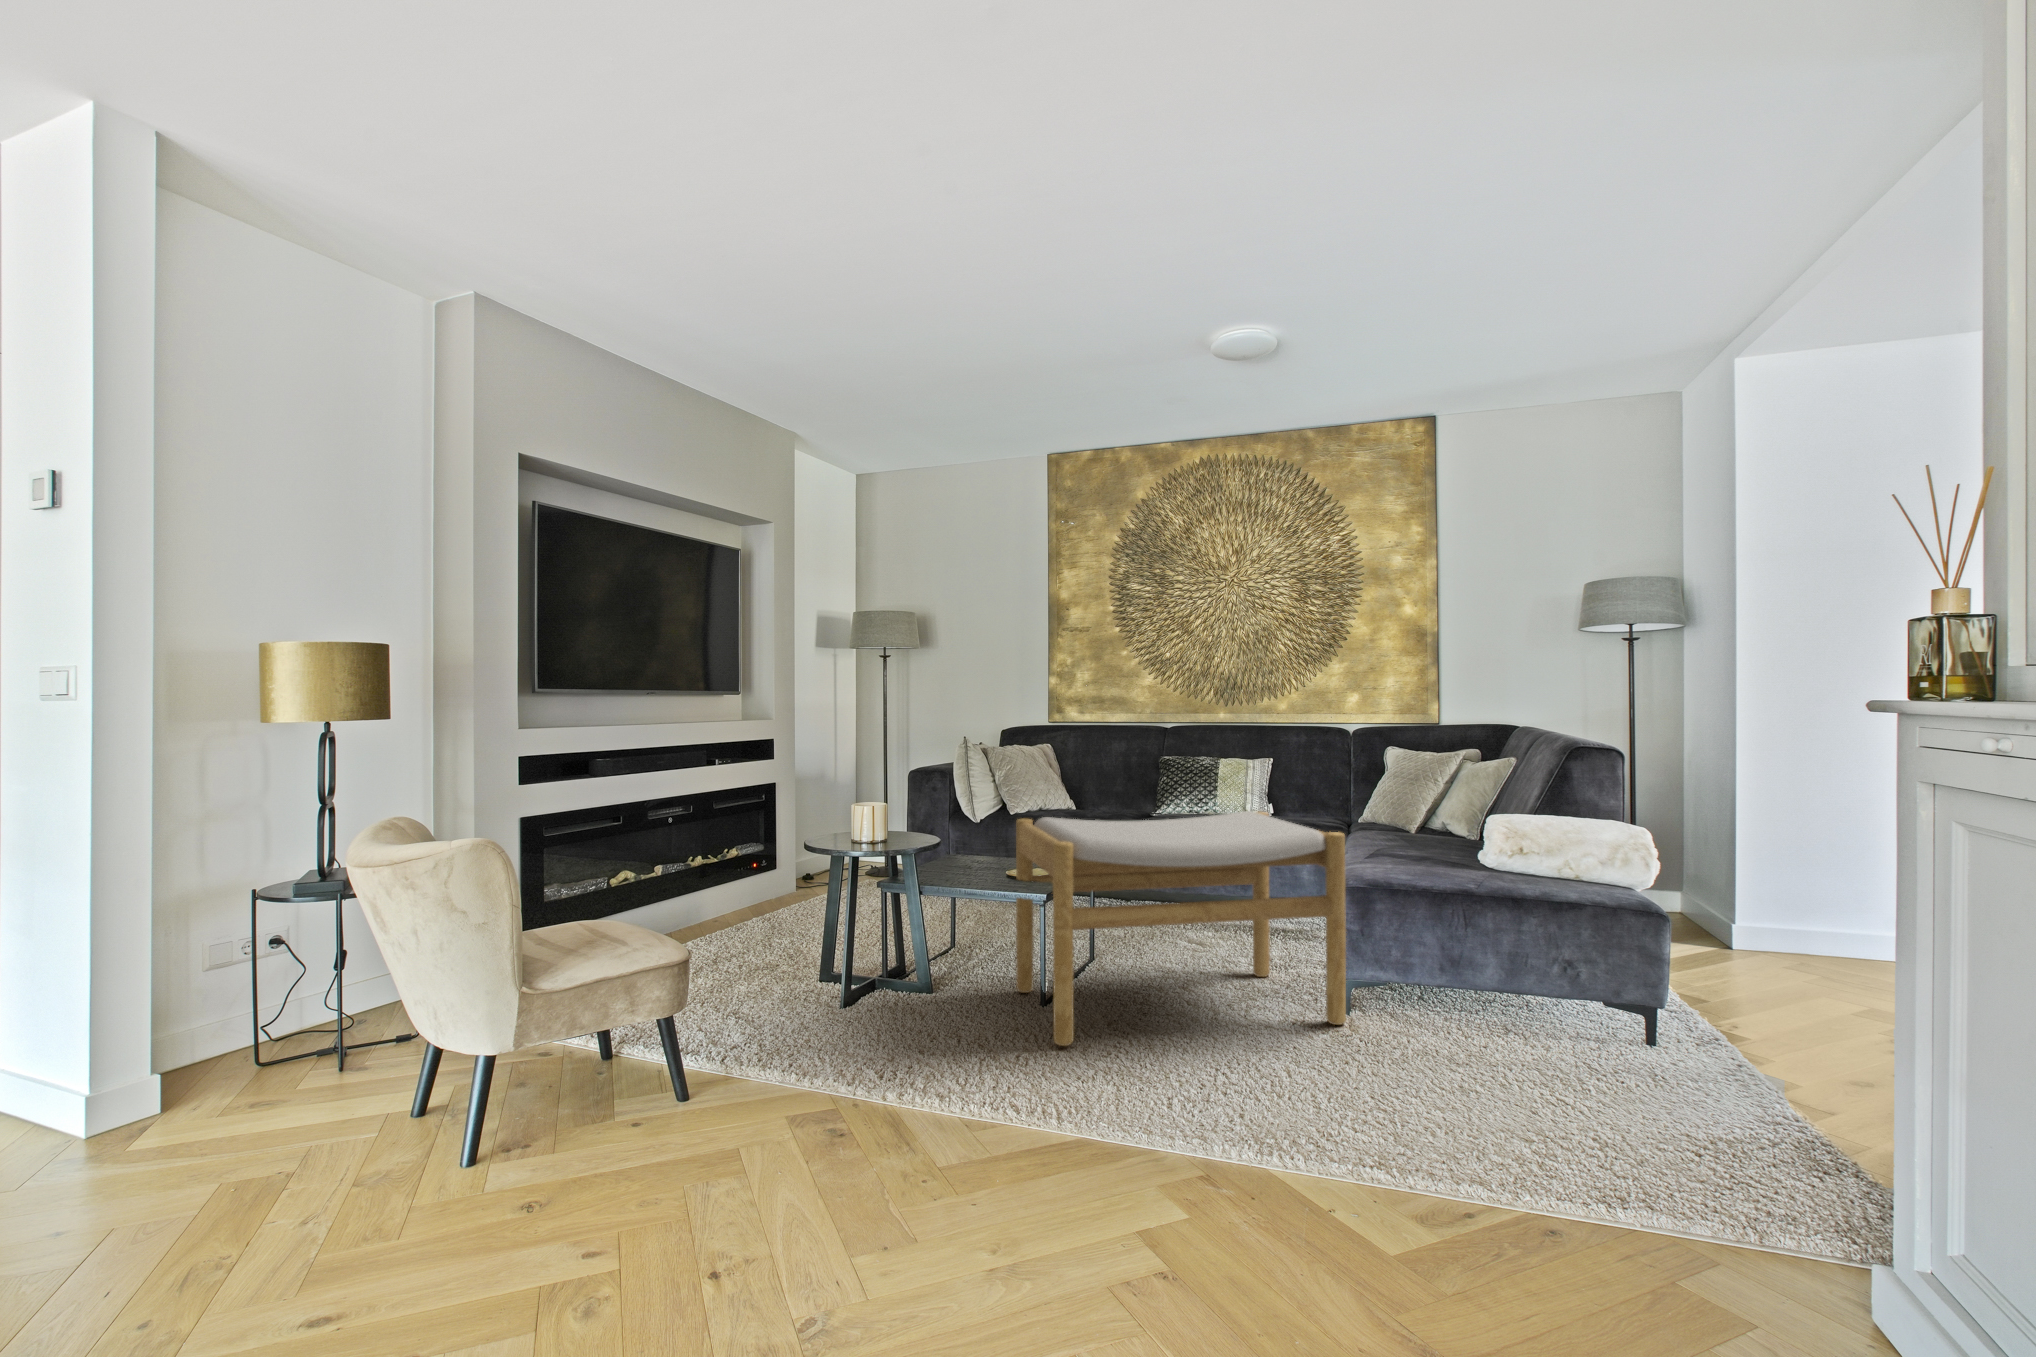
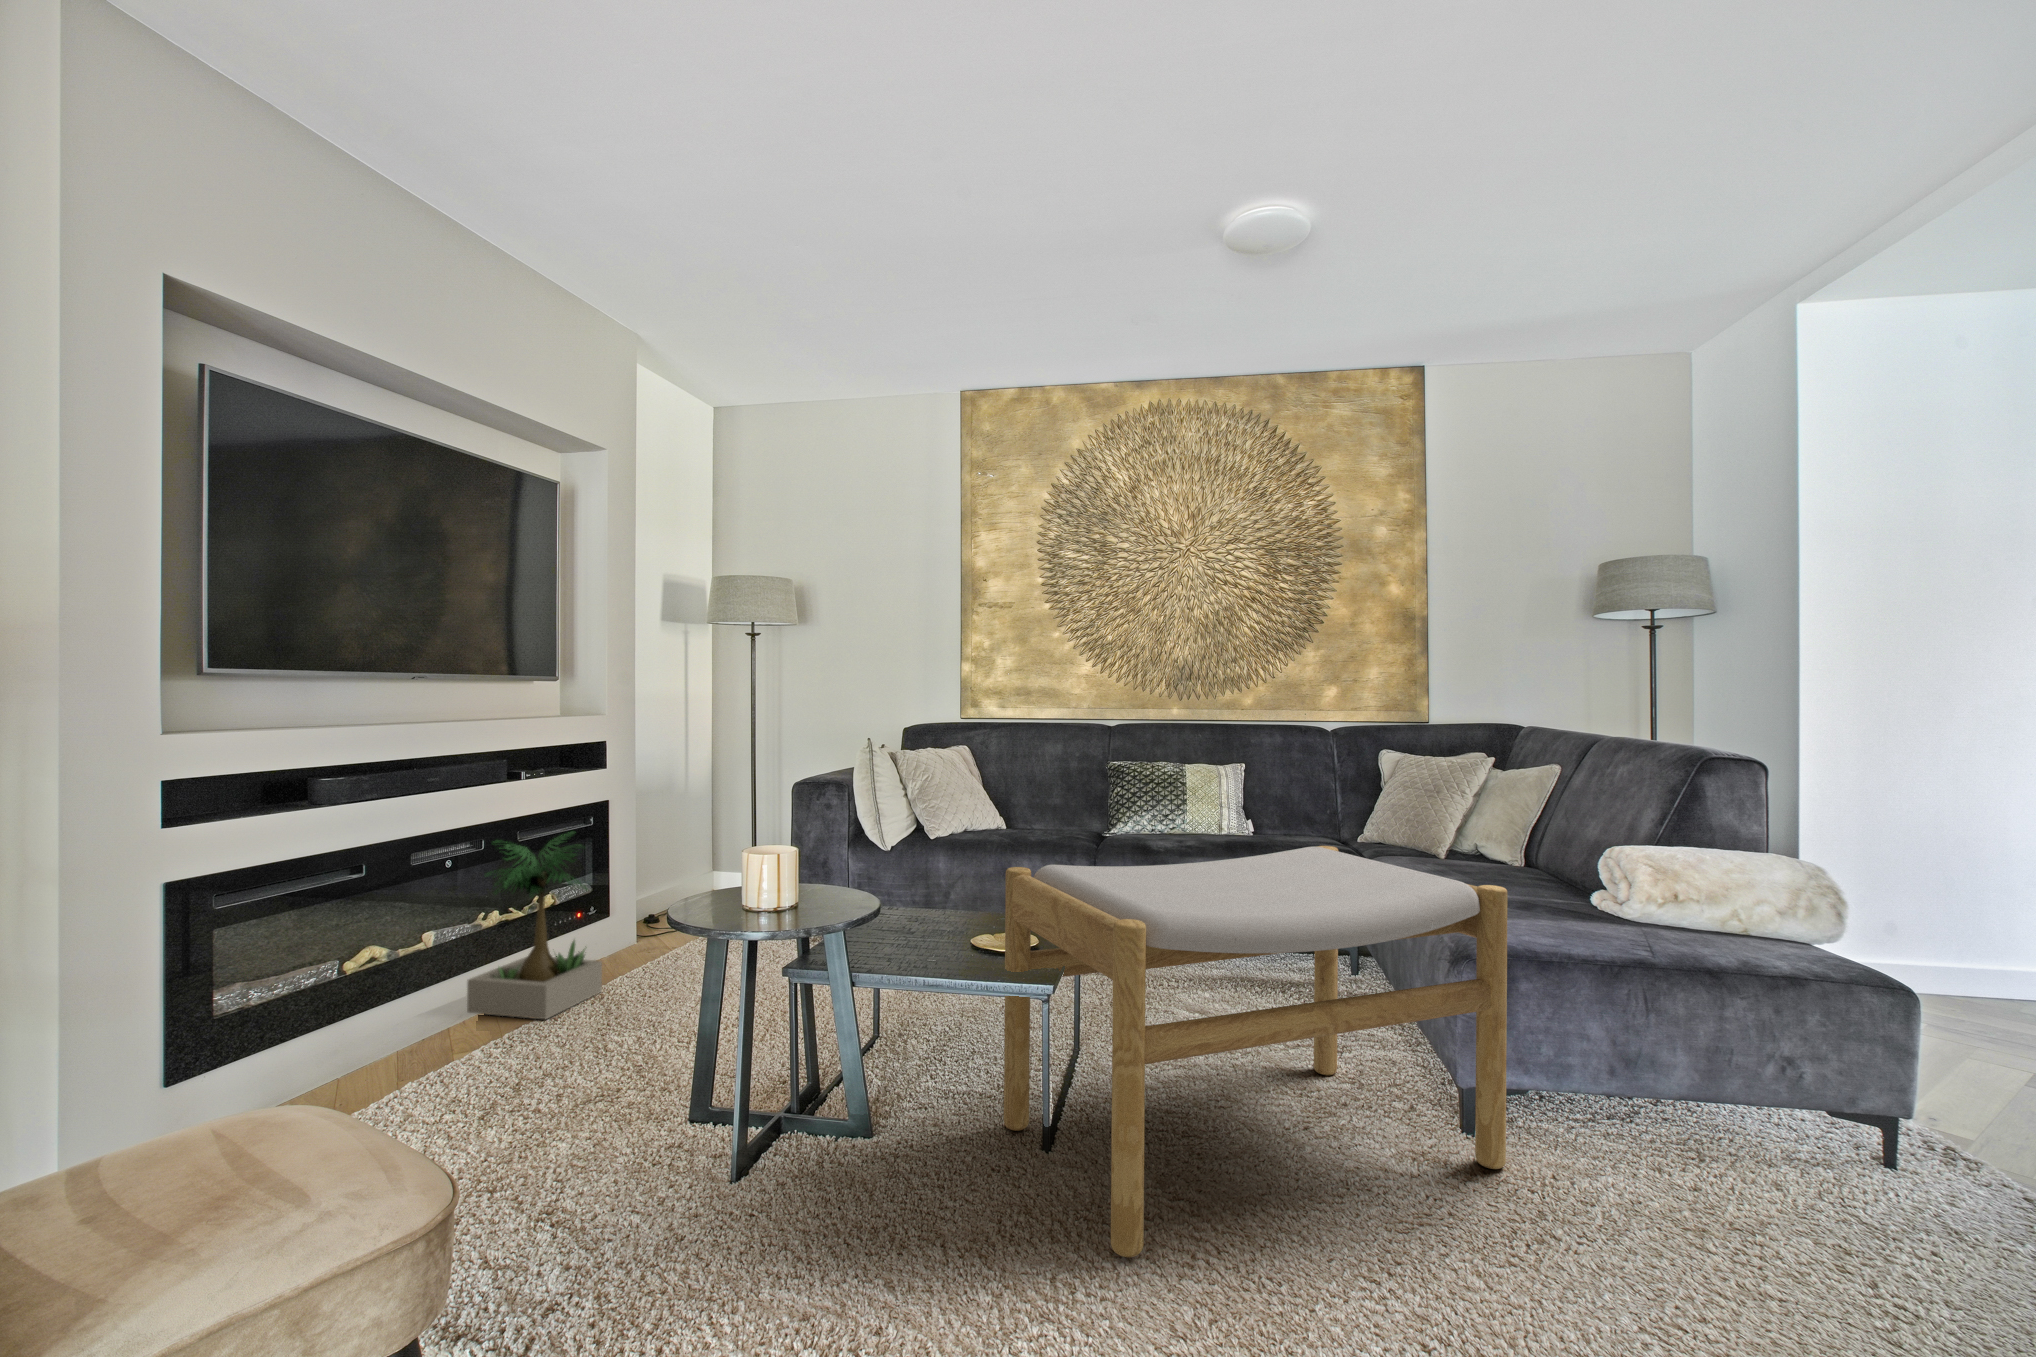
potted plant: none [682,801,770,928] -> present [467,832,602,1019]

